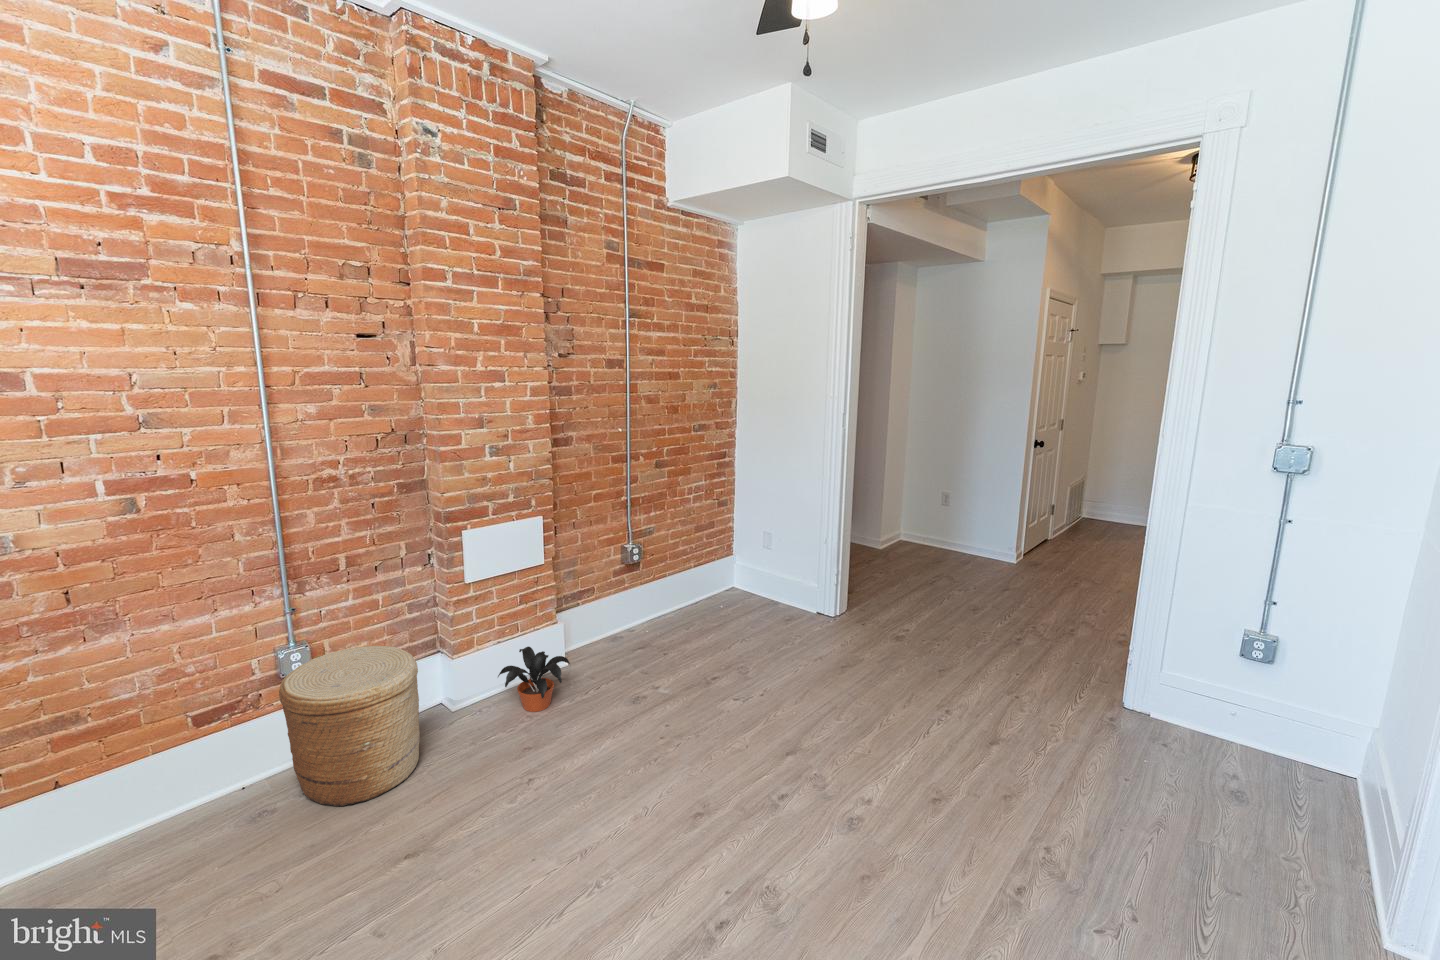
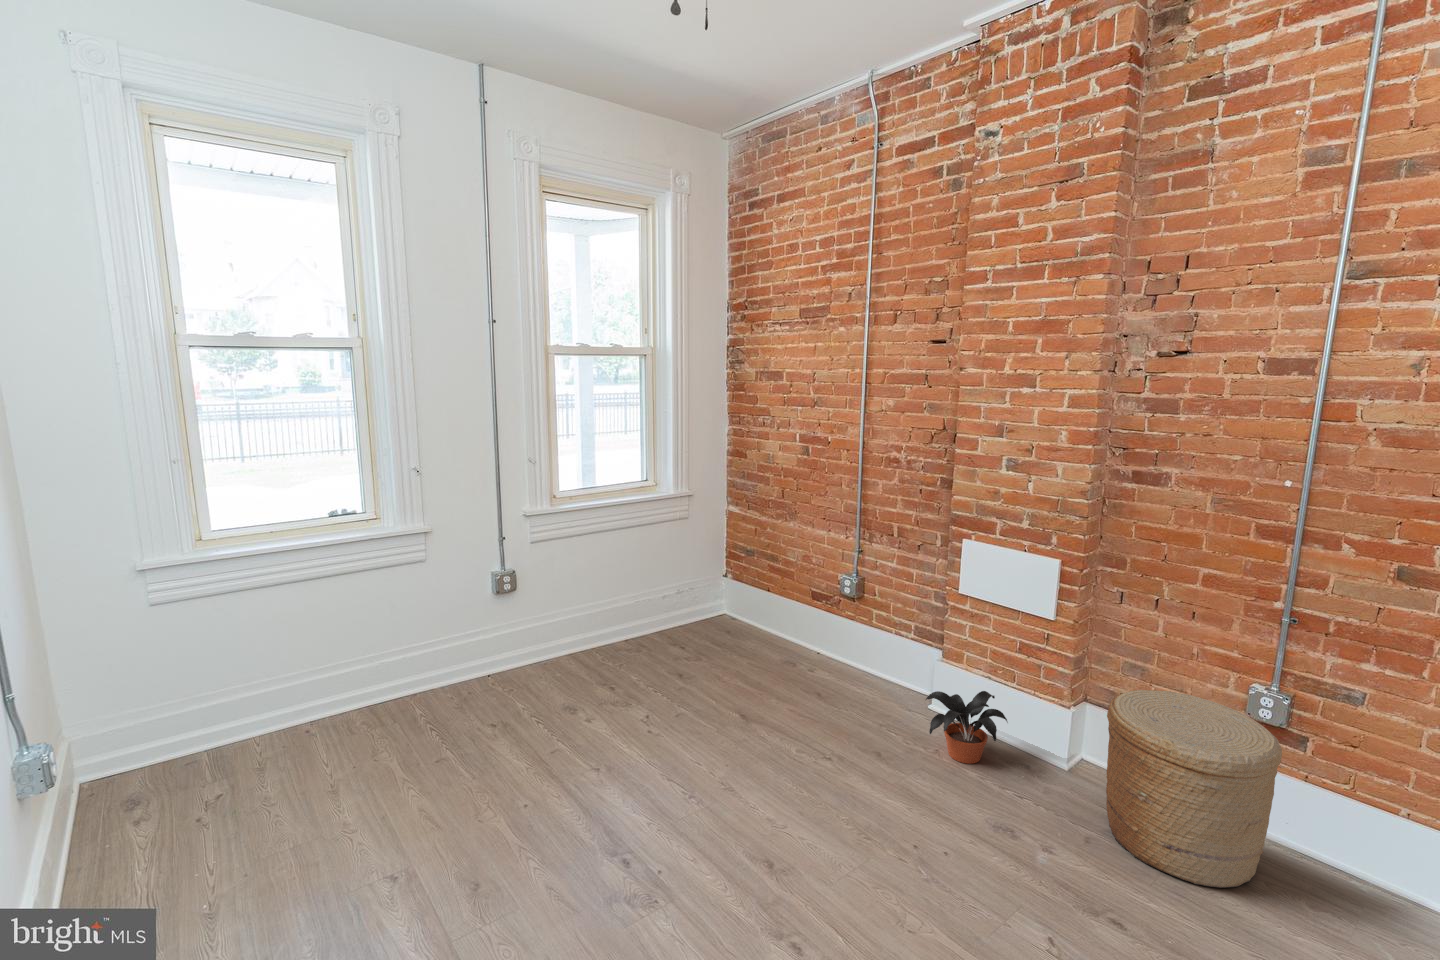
woven basket: present [279,646,420,807] -> present [1106,690,1282,888]

